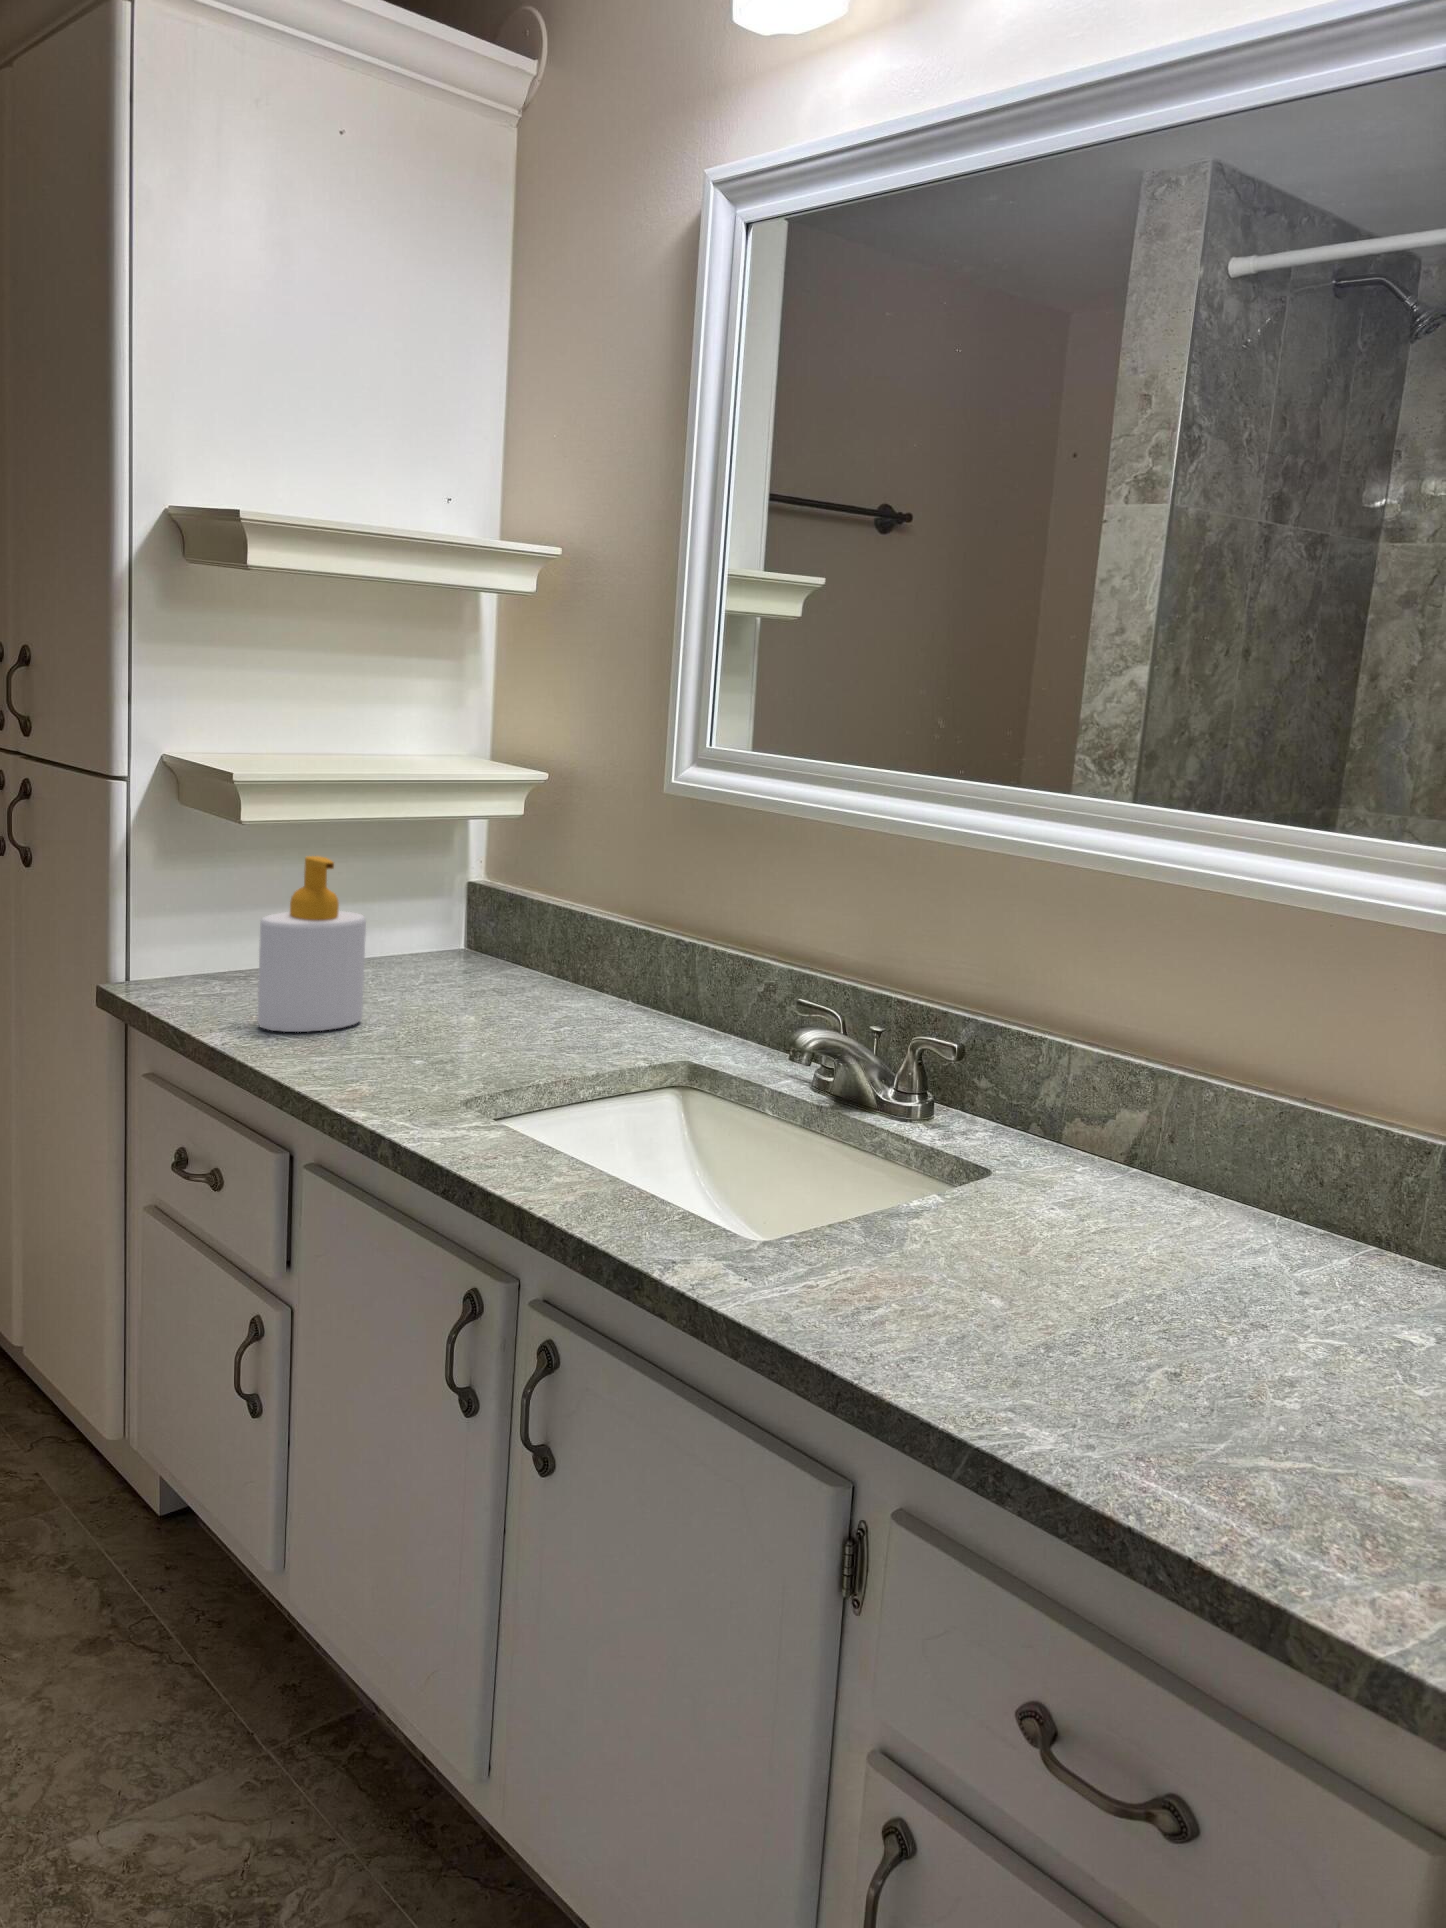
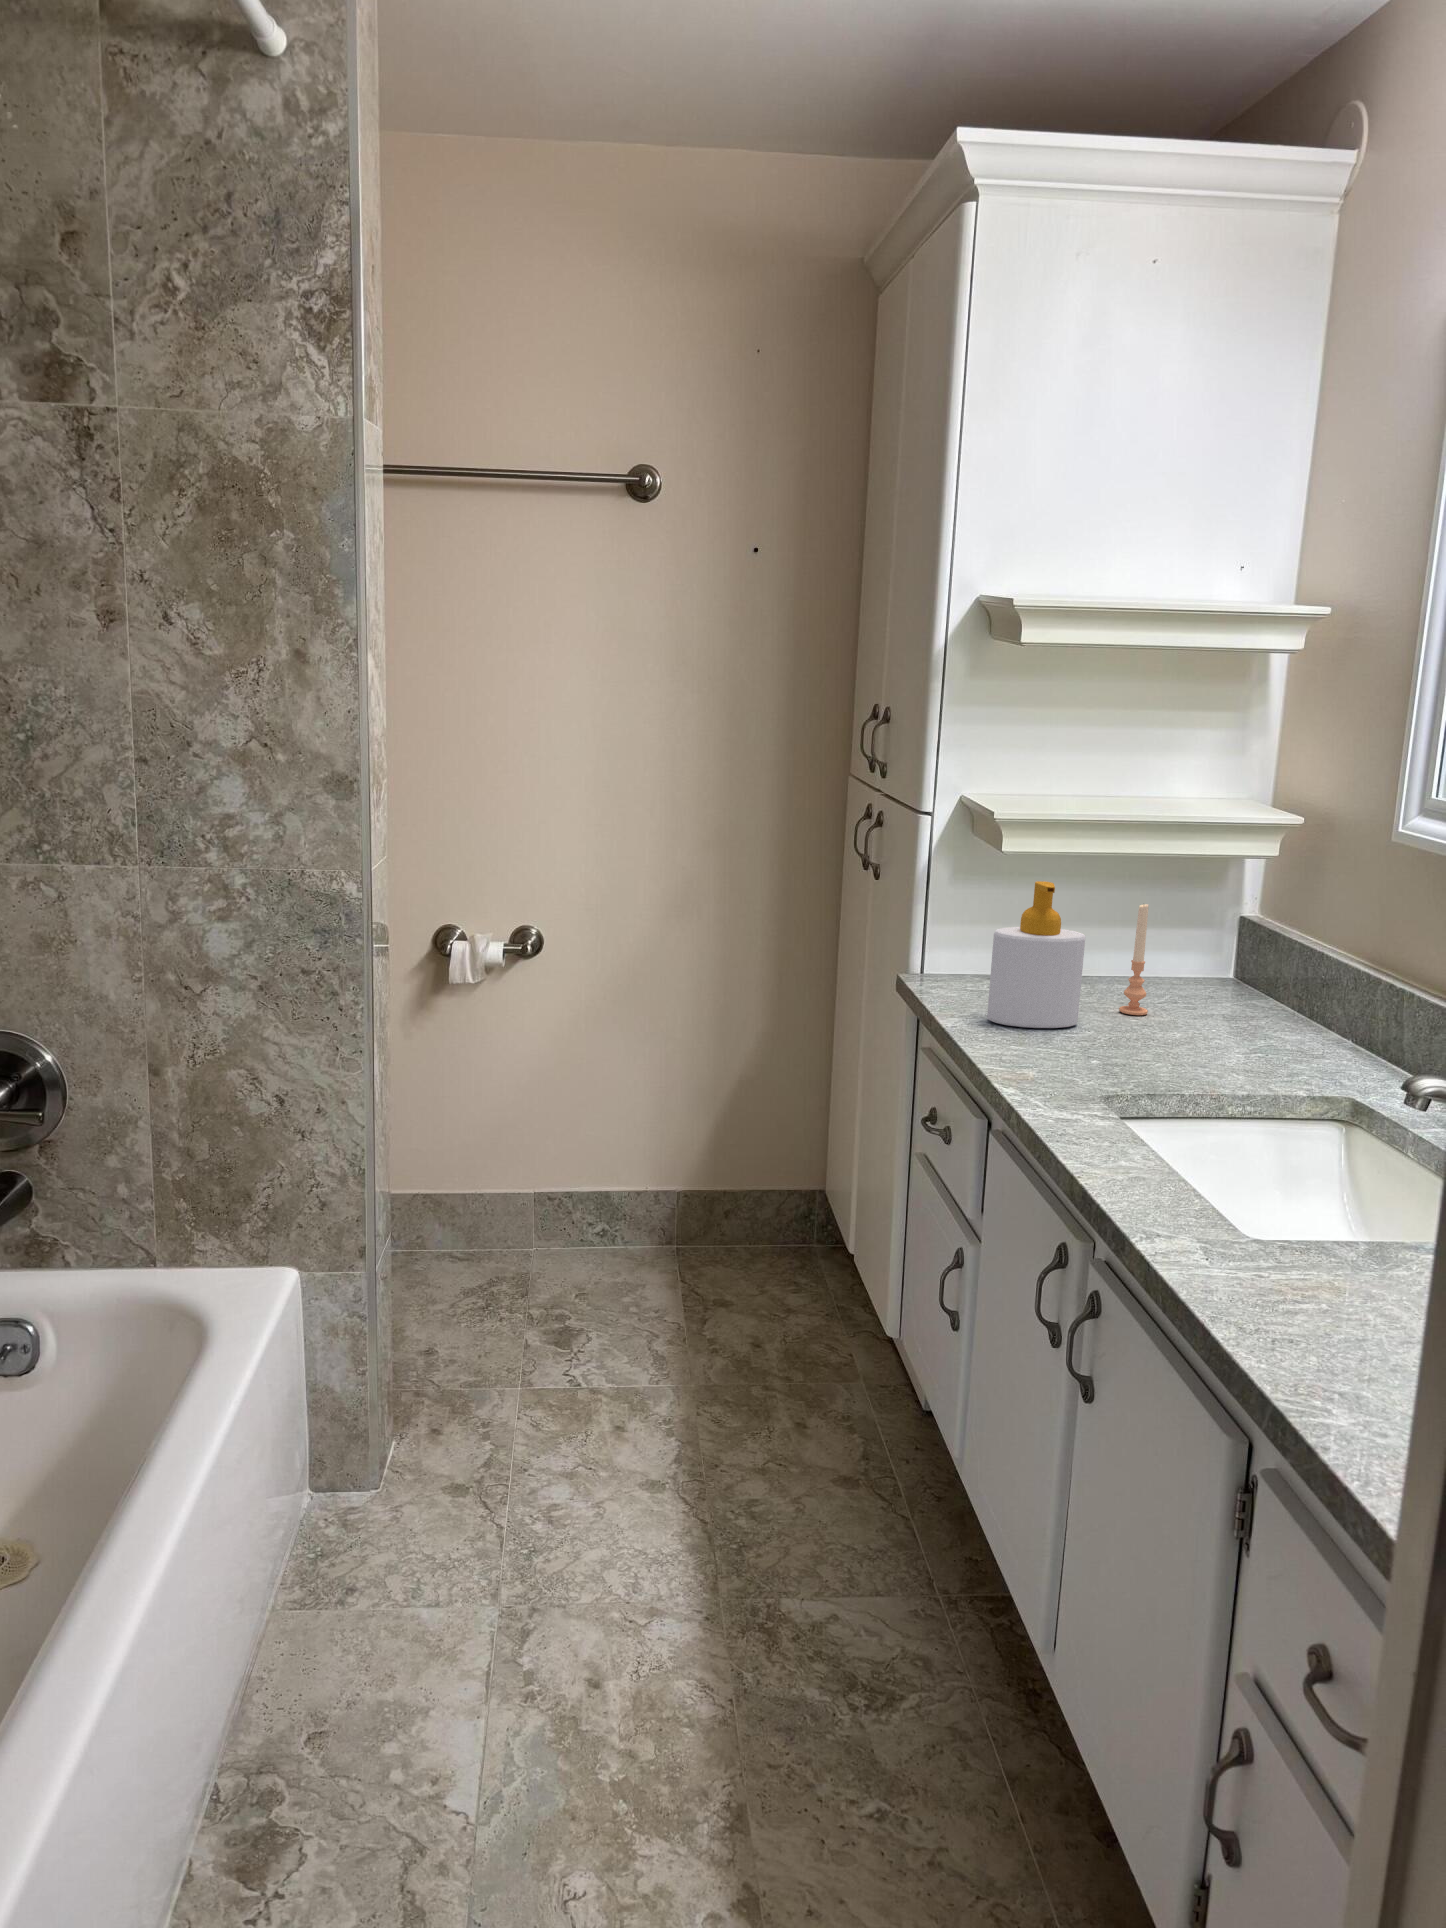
candle: none [388,873,420,1001] -> present [1119,904,1149,1015]

